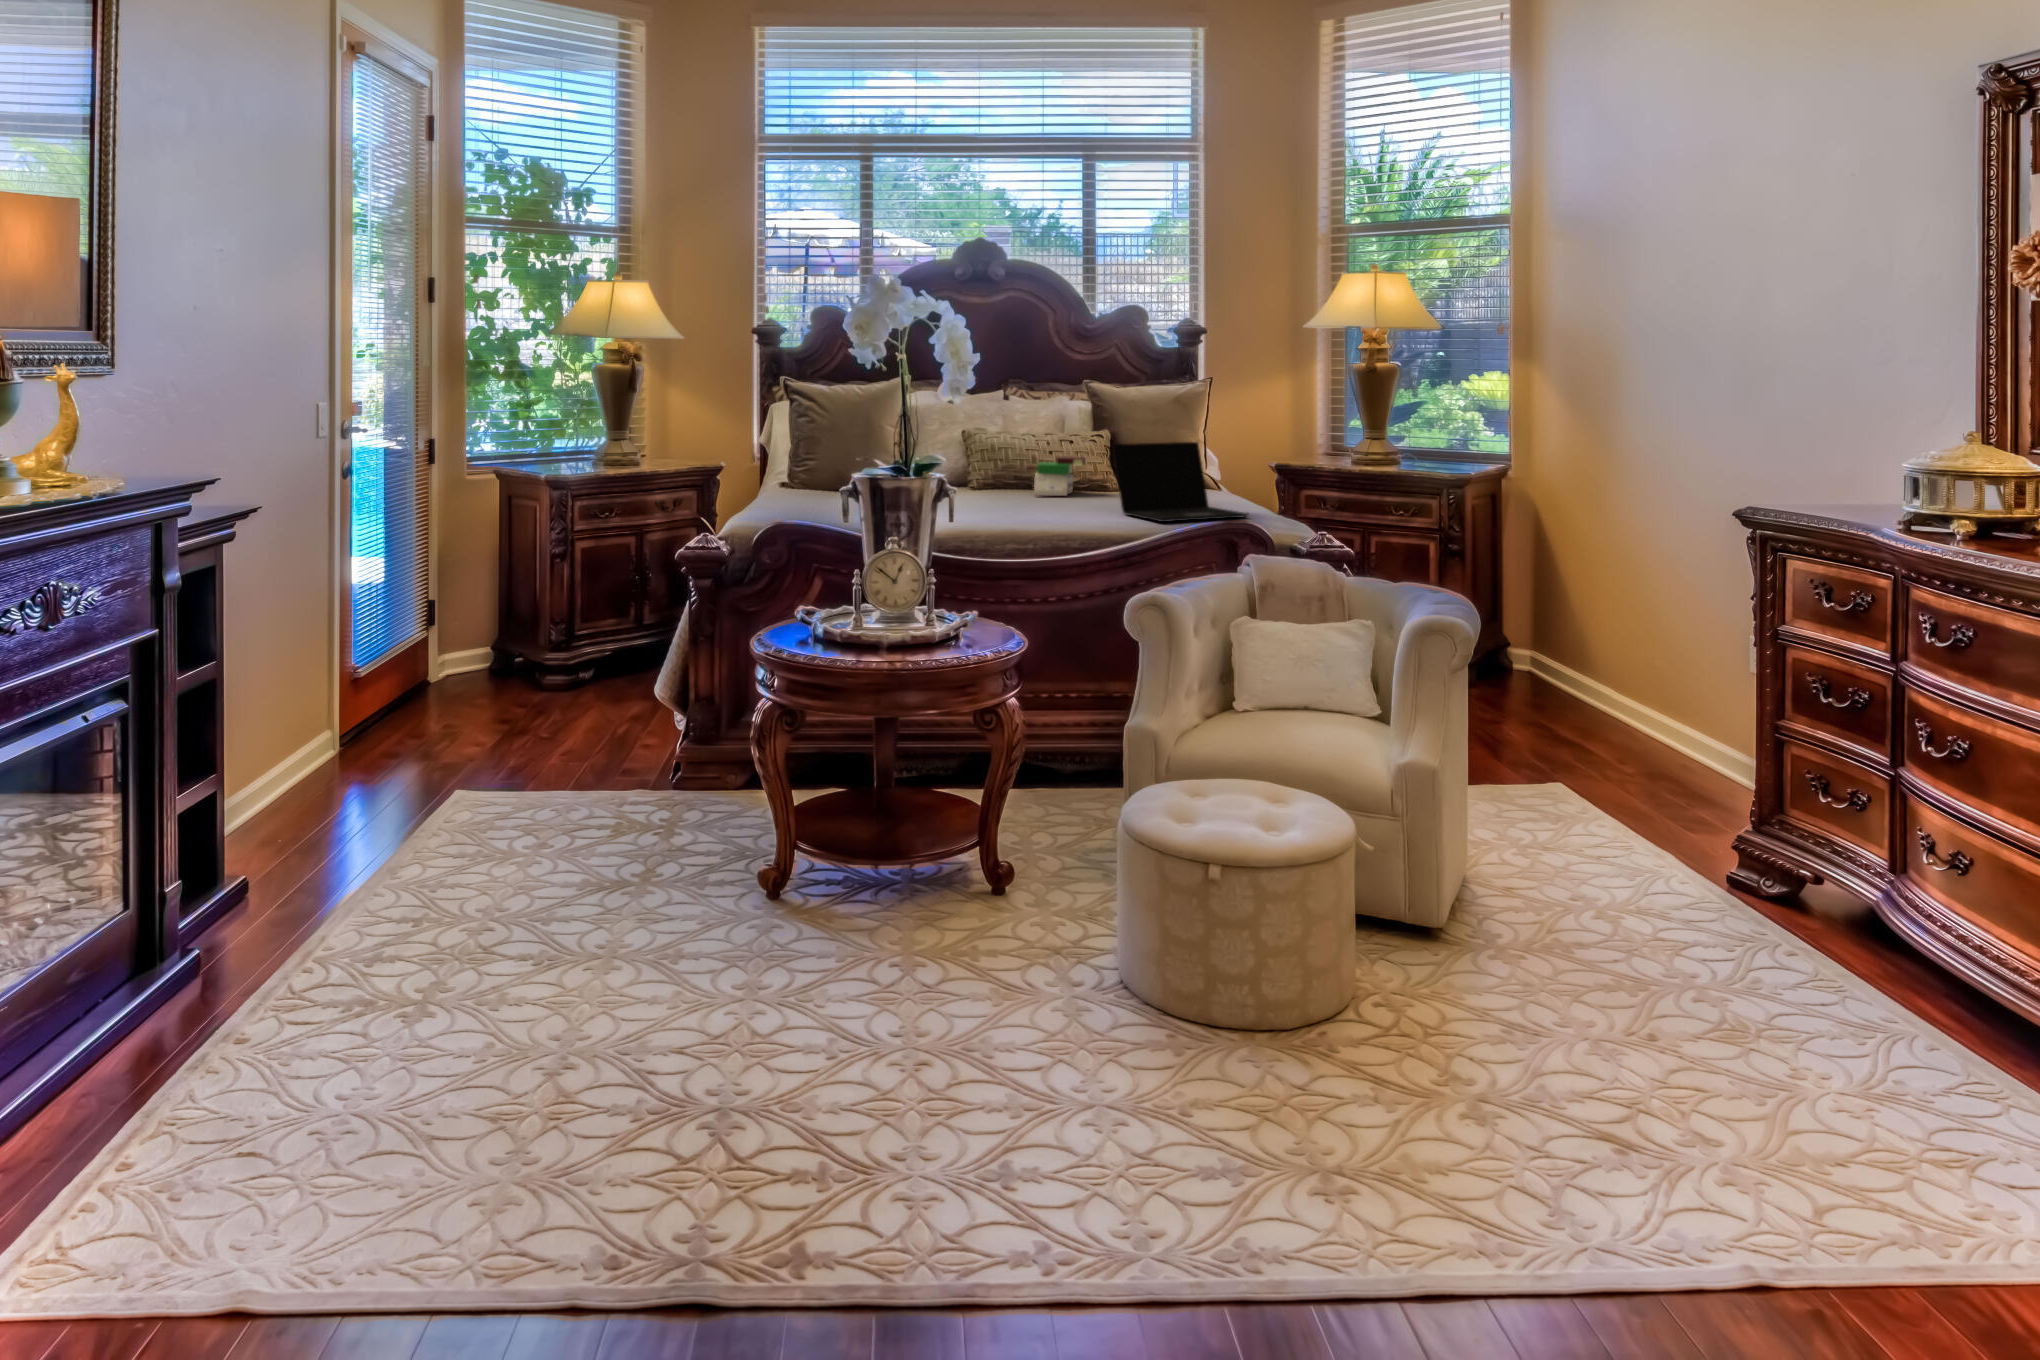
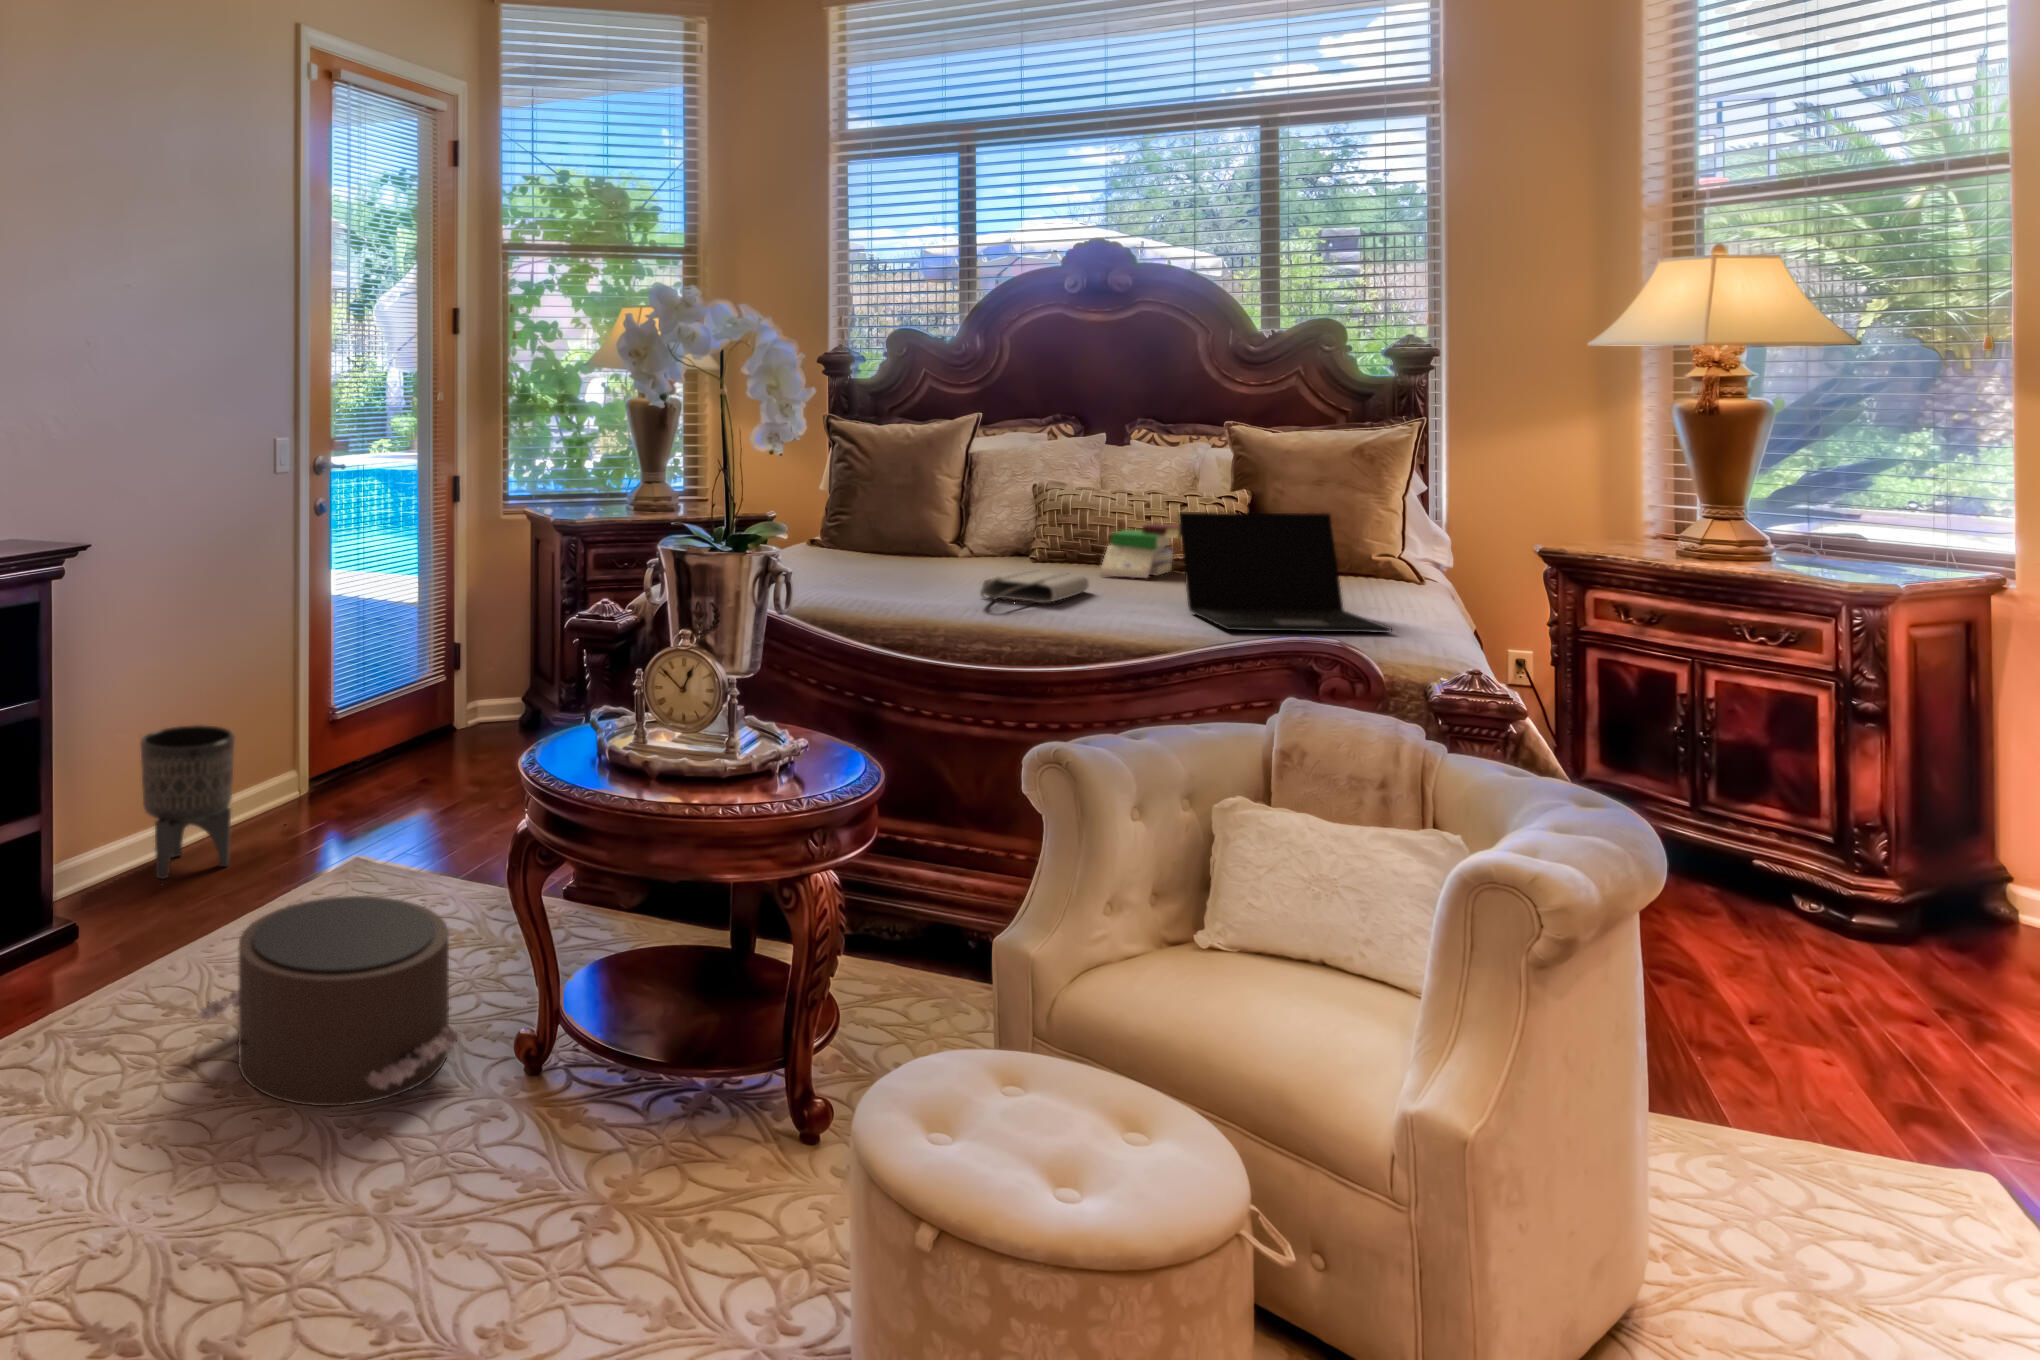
tote bag: none [981,494,1044,516] -> present [980,571,1088,603]
planter: none [241,688,340,838] -> present [141,725,234,879]
pouf: none [484,788,726,950] -> present [197,896,462,1106]

